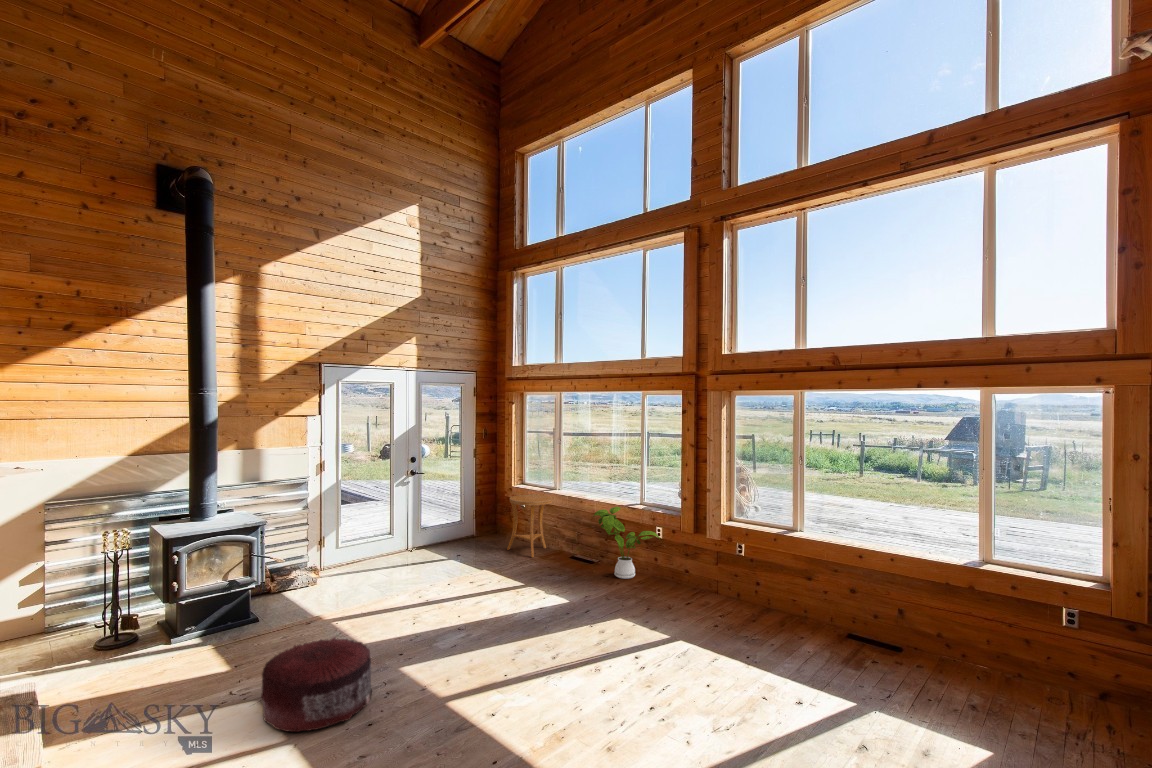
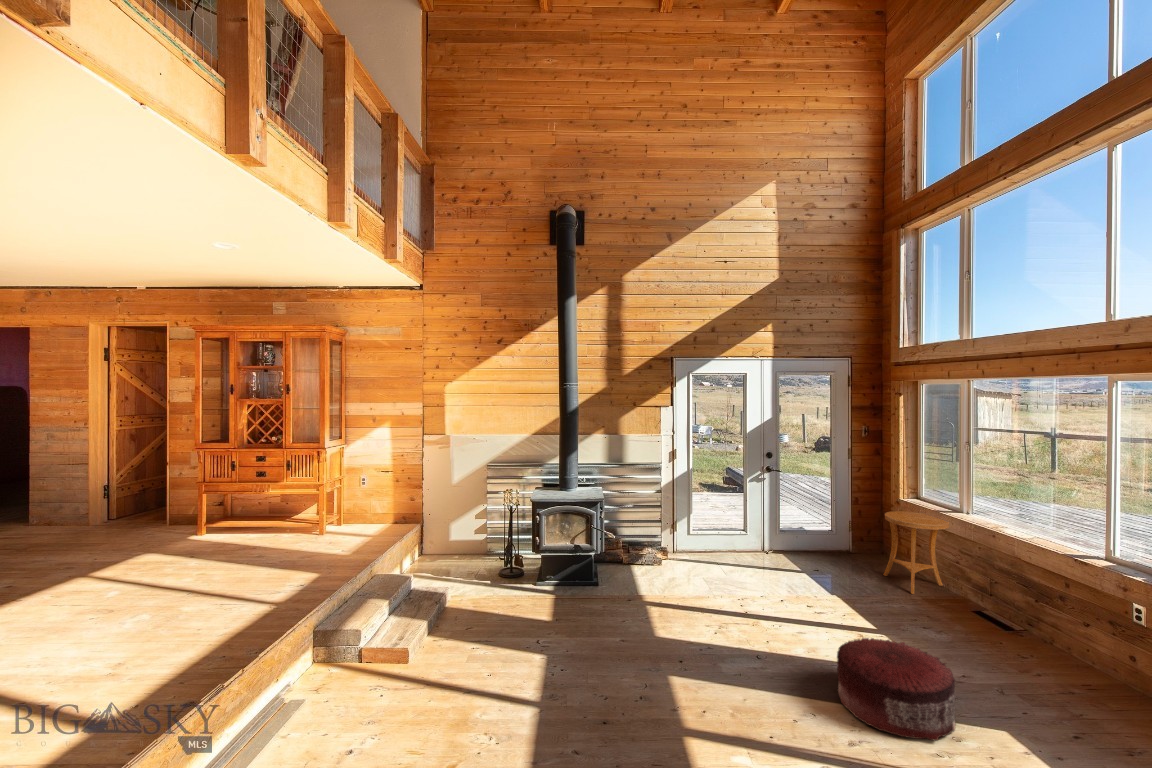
house plant: present [594,507,660,579] -> none [989,555,1124,670]
pouf: present [261,638,372,732] -> present [837,638,956,741]

